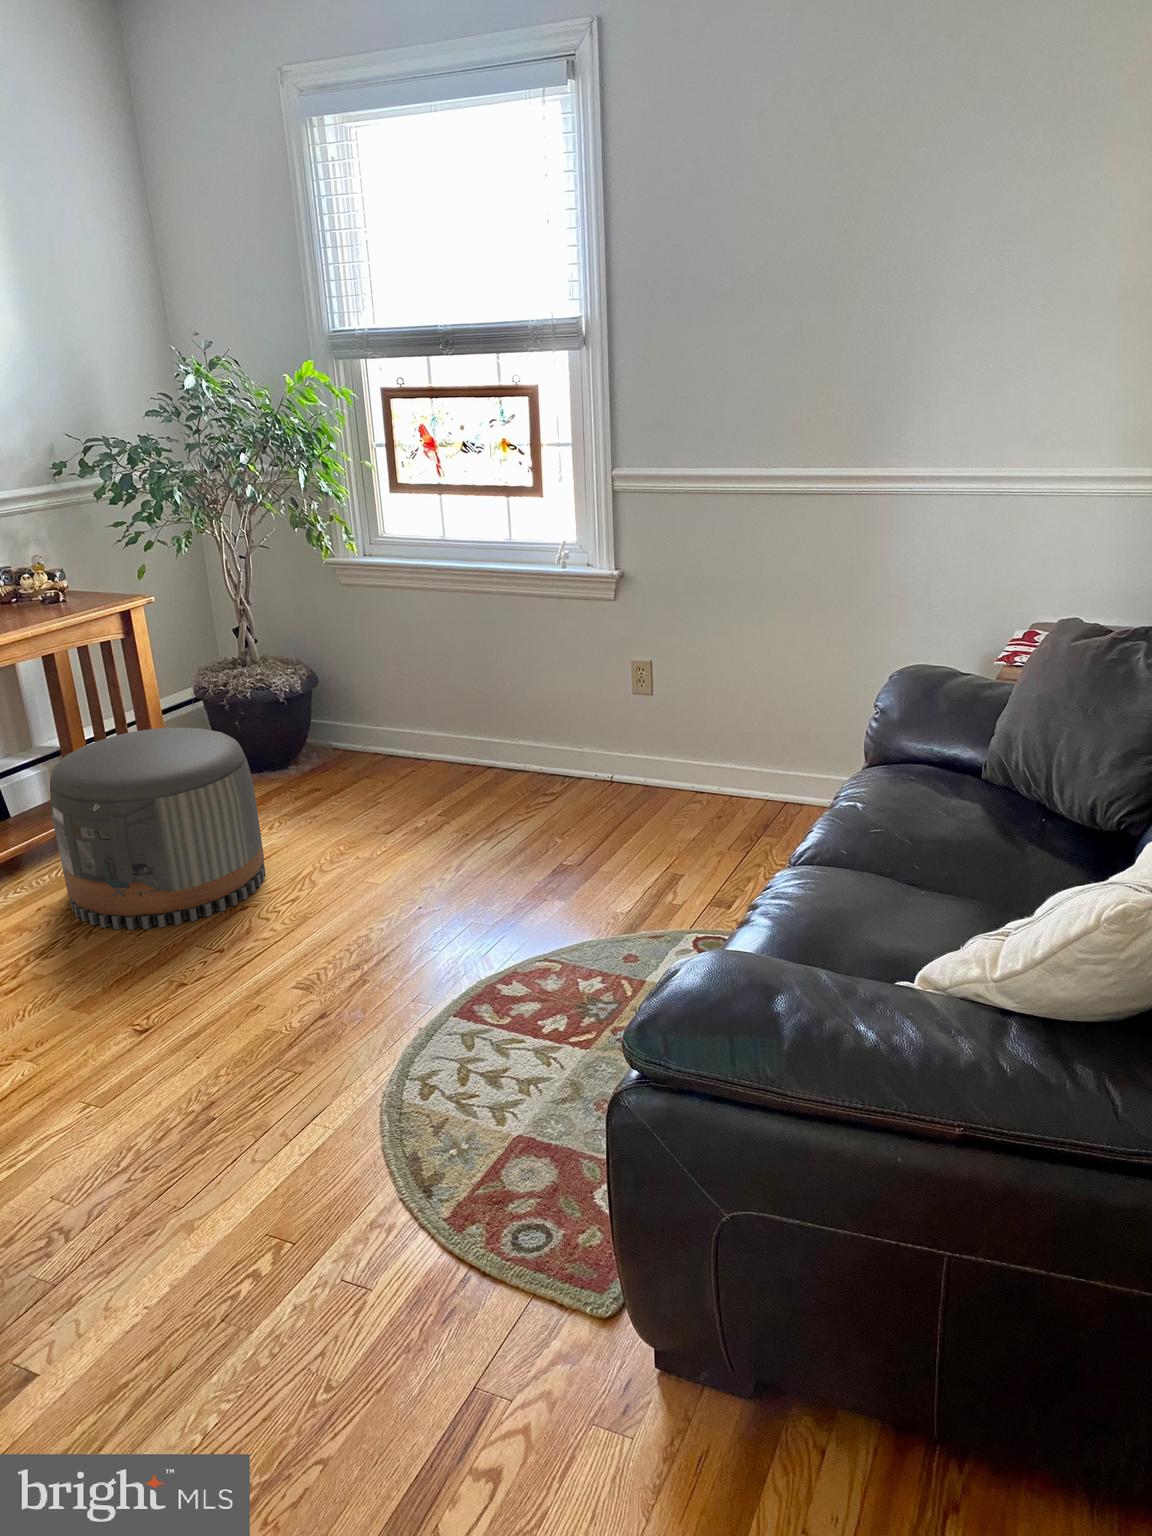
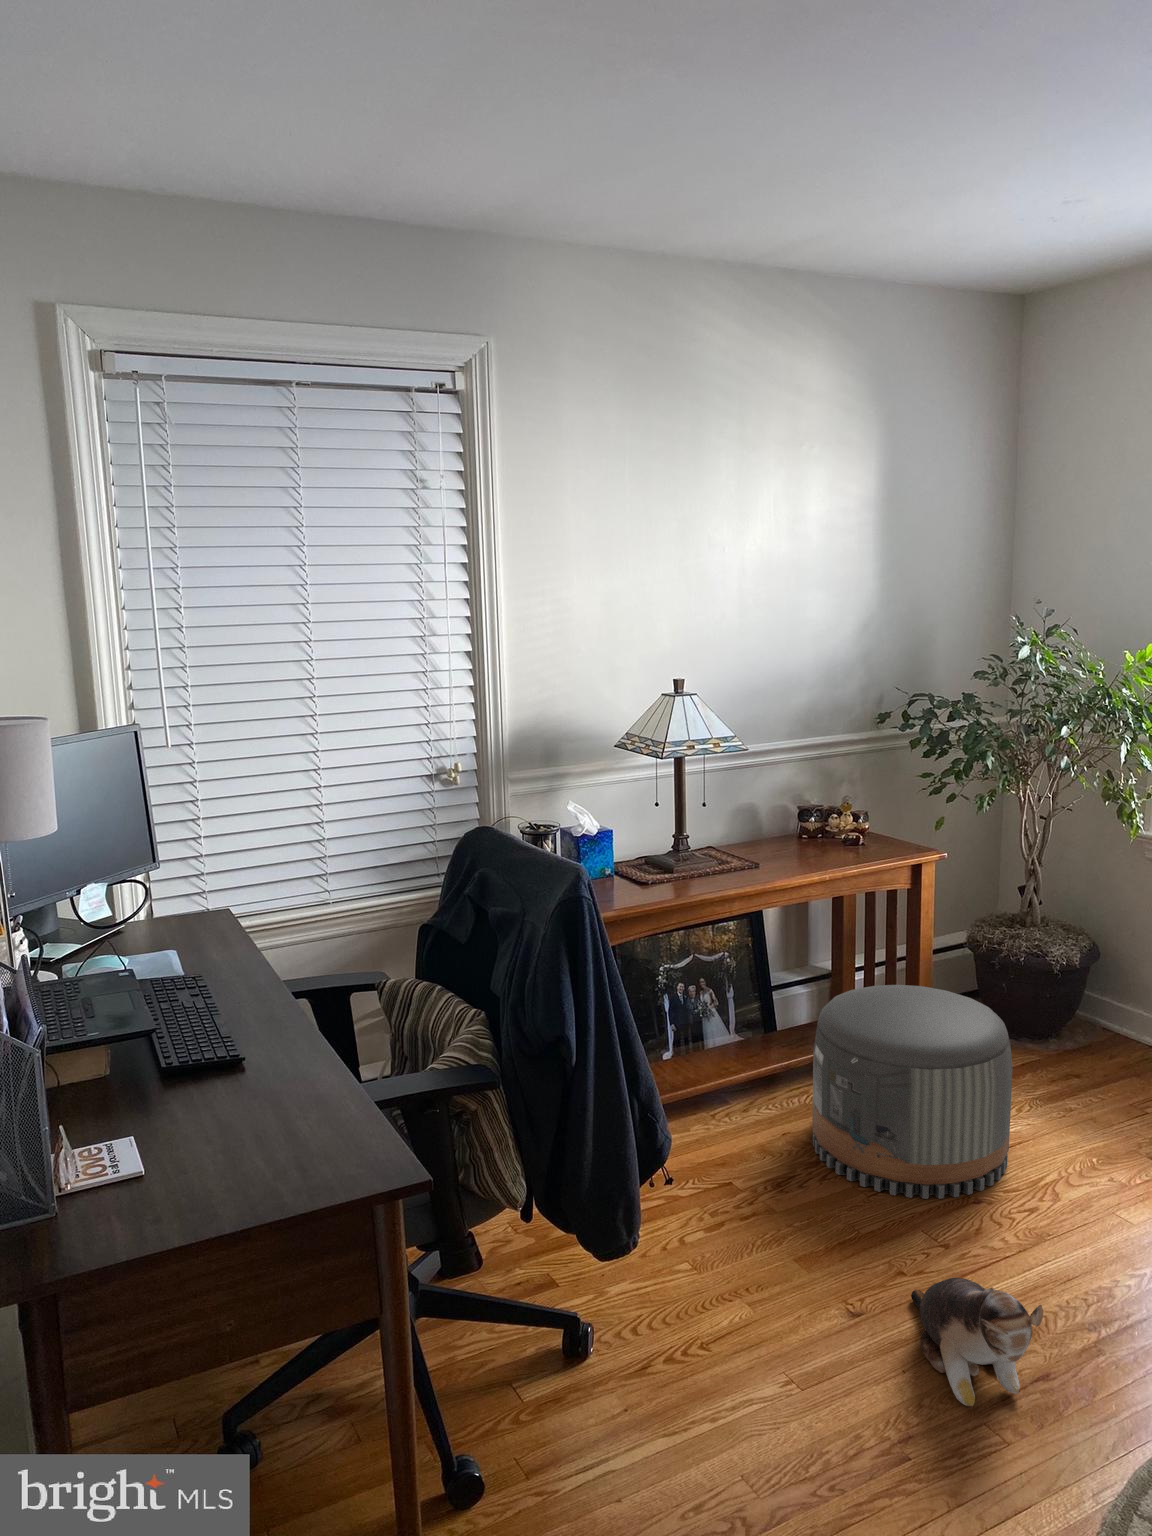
plush toy: none [194,944,308,1060] -> present [911,1278,1043,1407]

